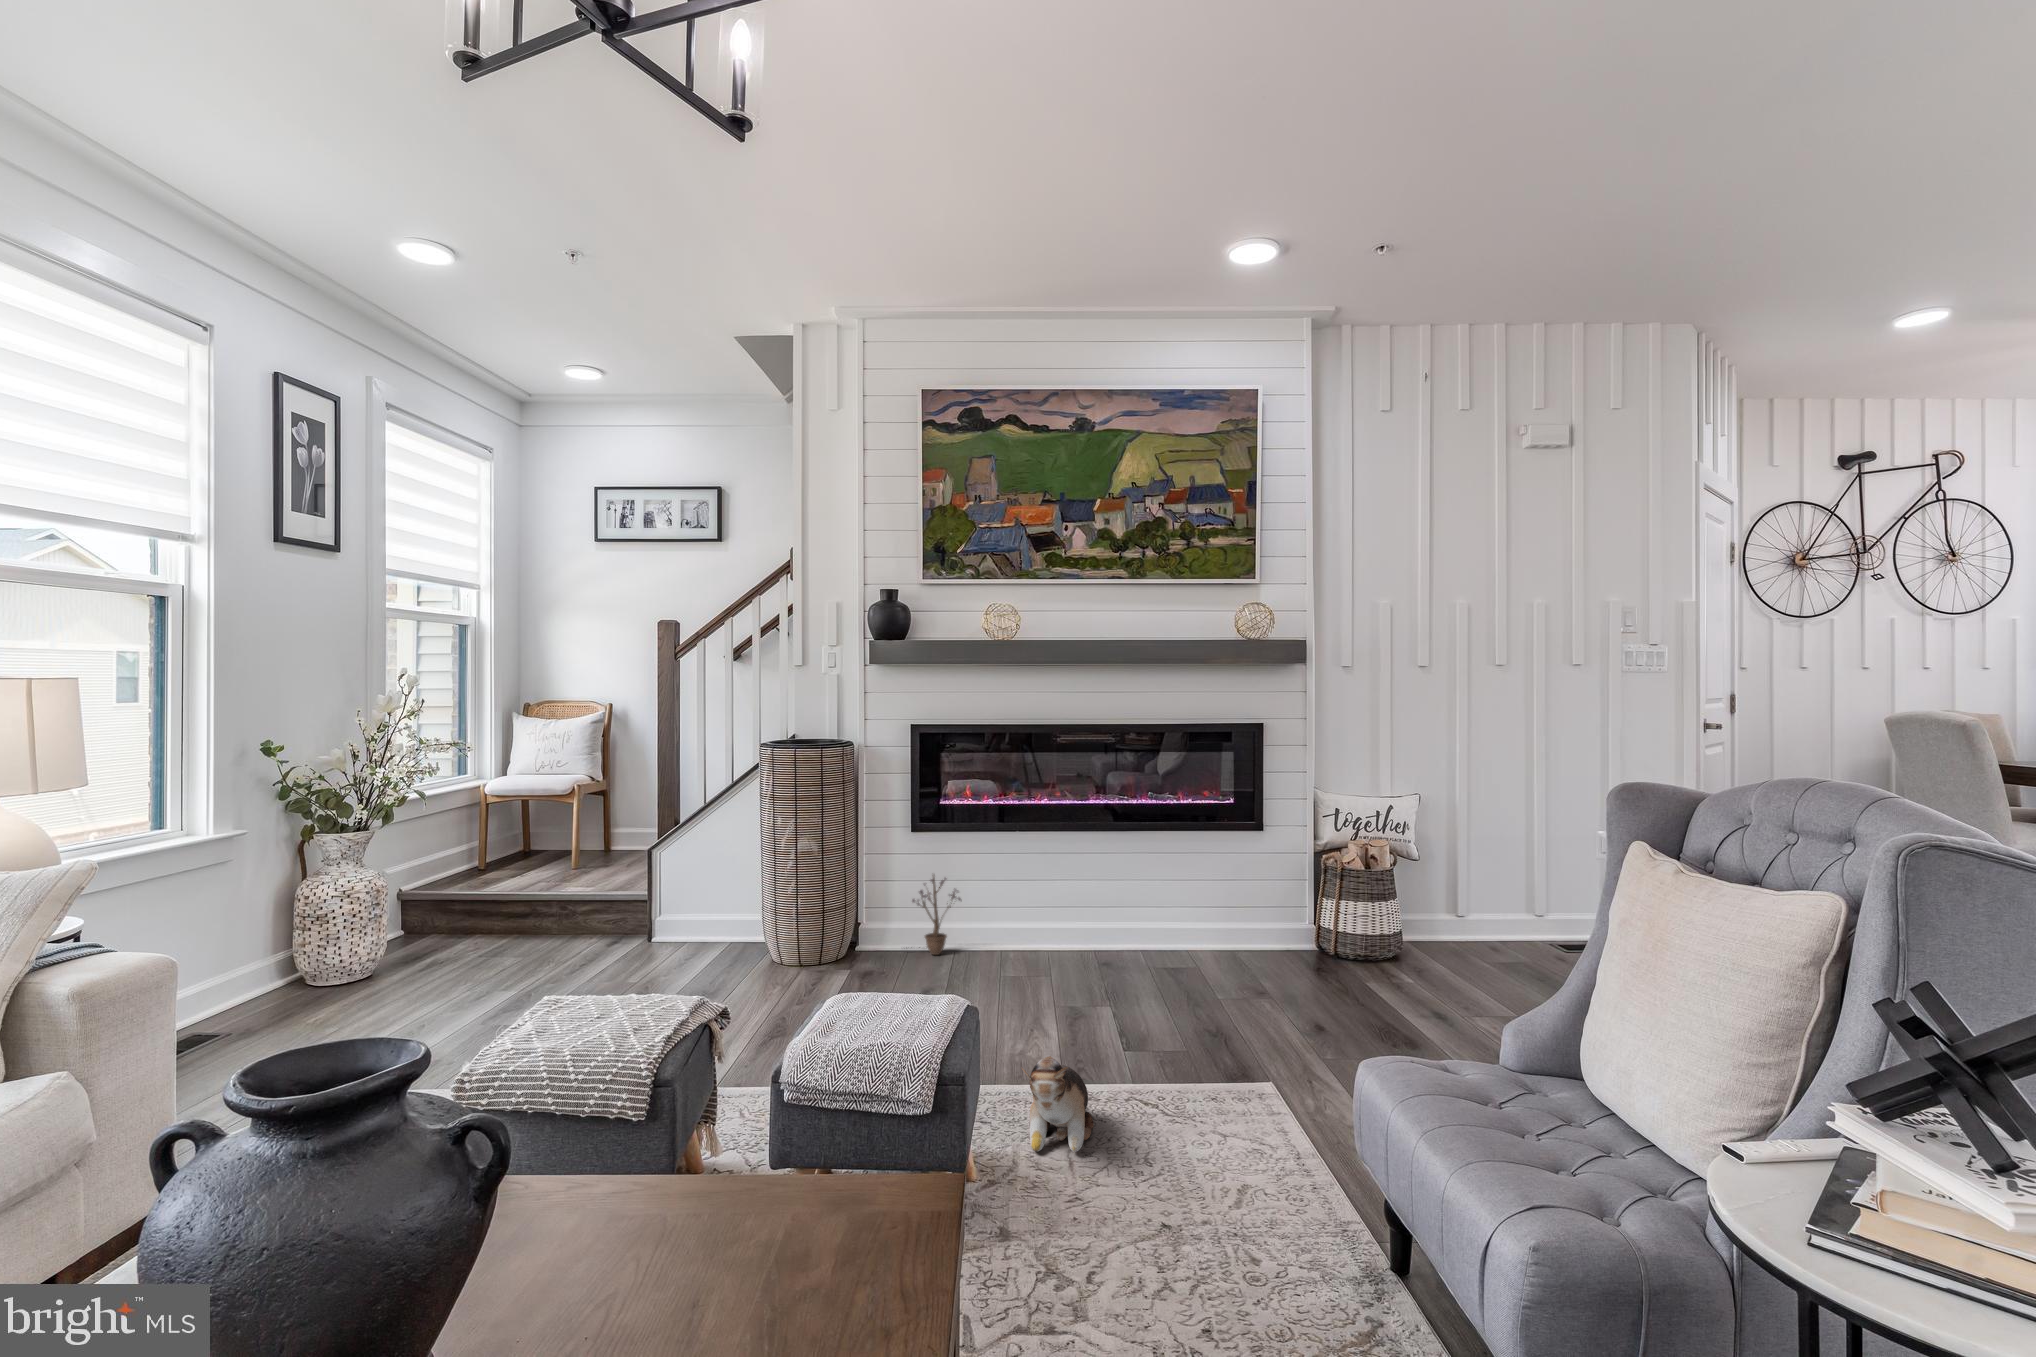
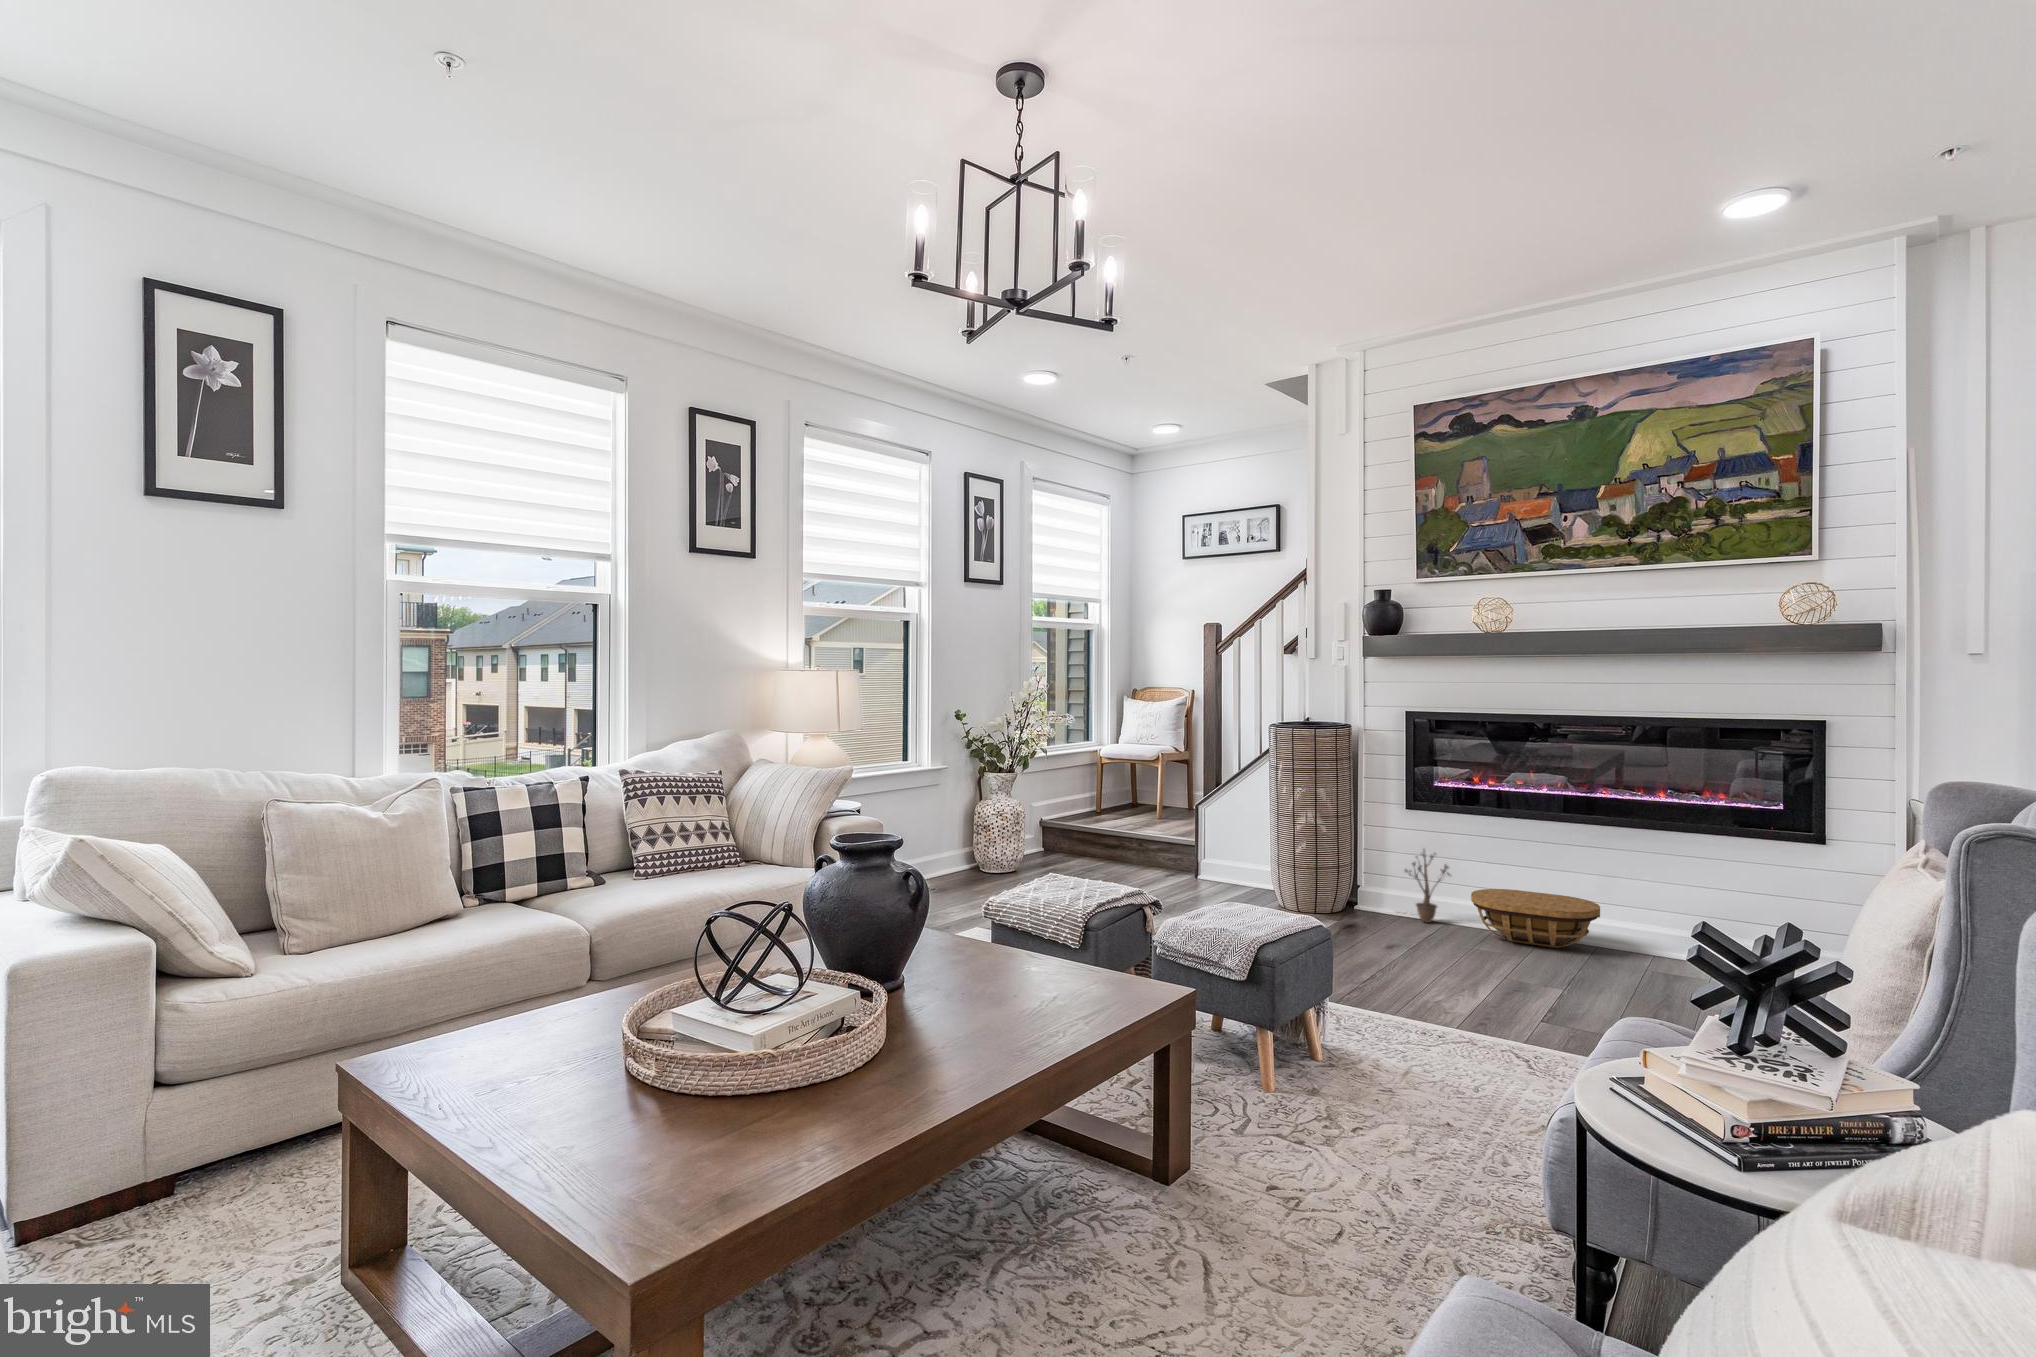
basket: none [987,906,1105,962] -> present [1471,889,1600,948]
plush toy: present [1022,1056,1094,1152] -> none [1363,981,1454,1064]

